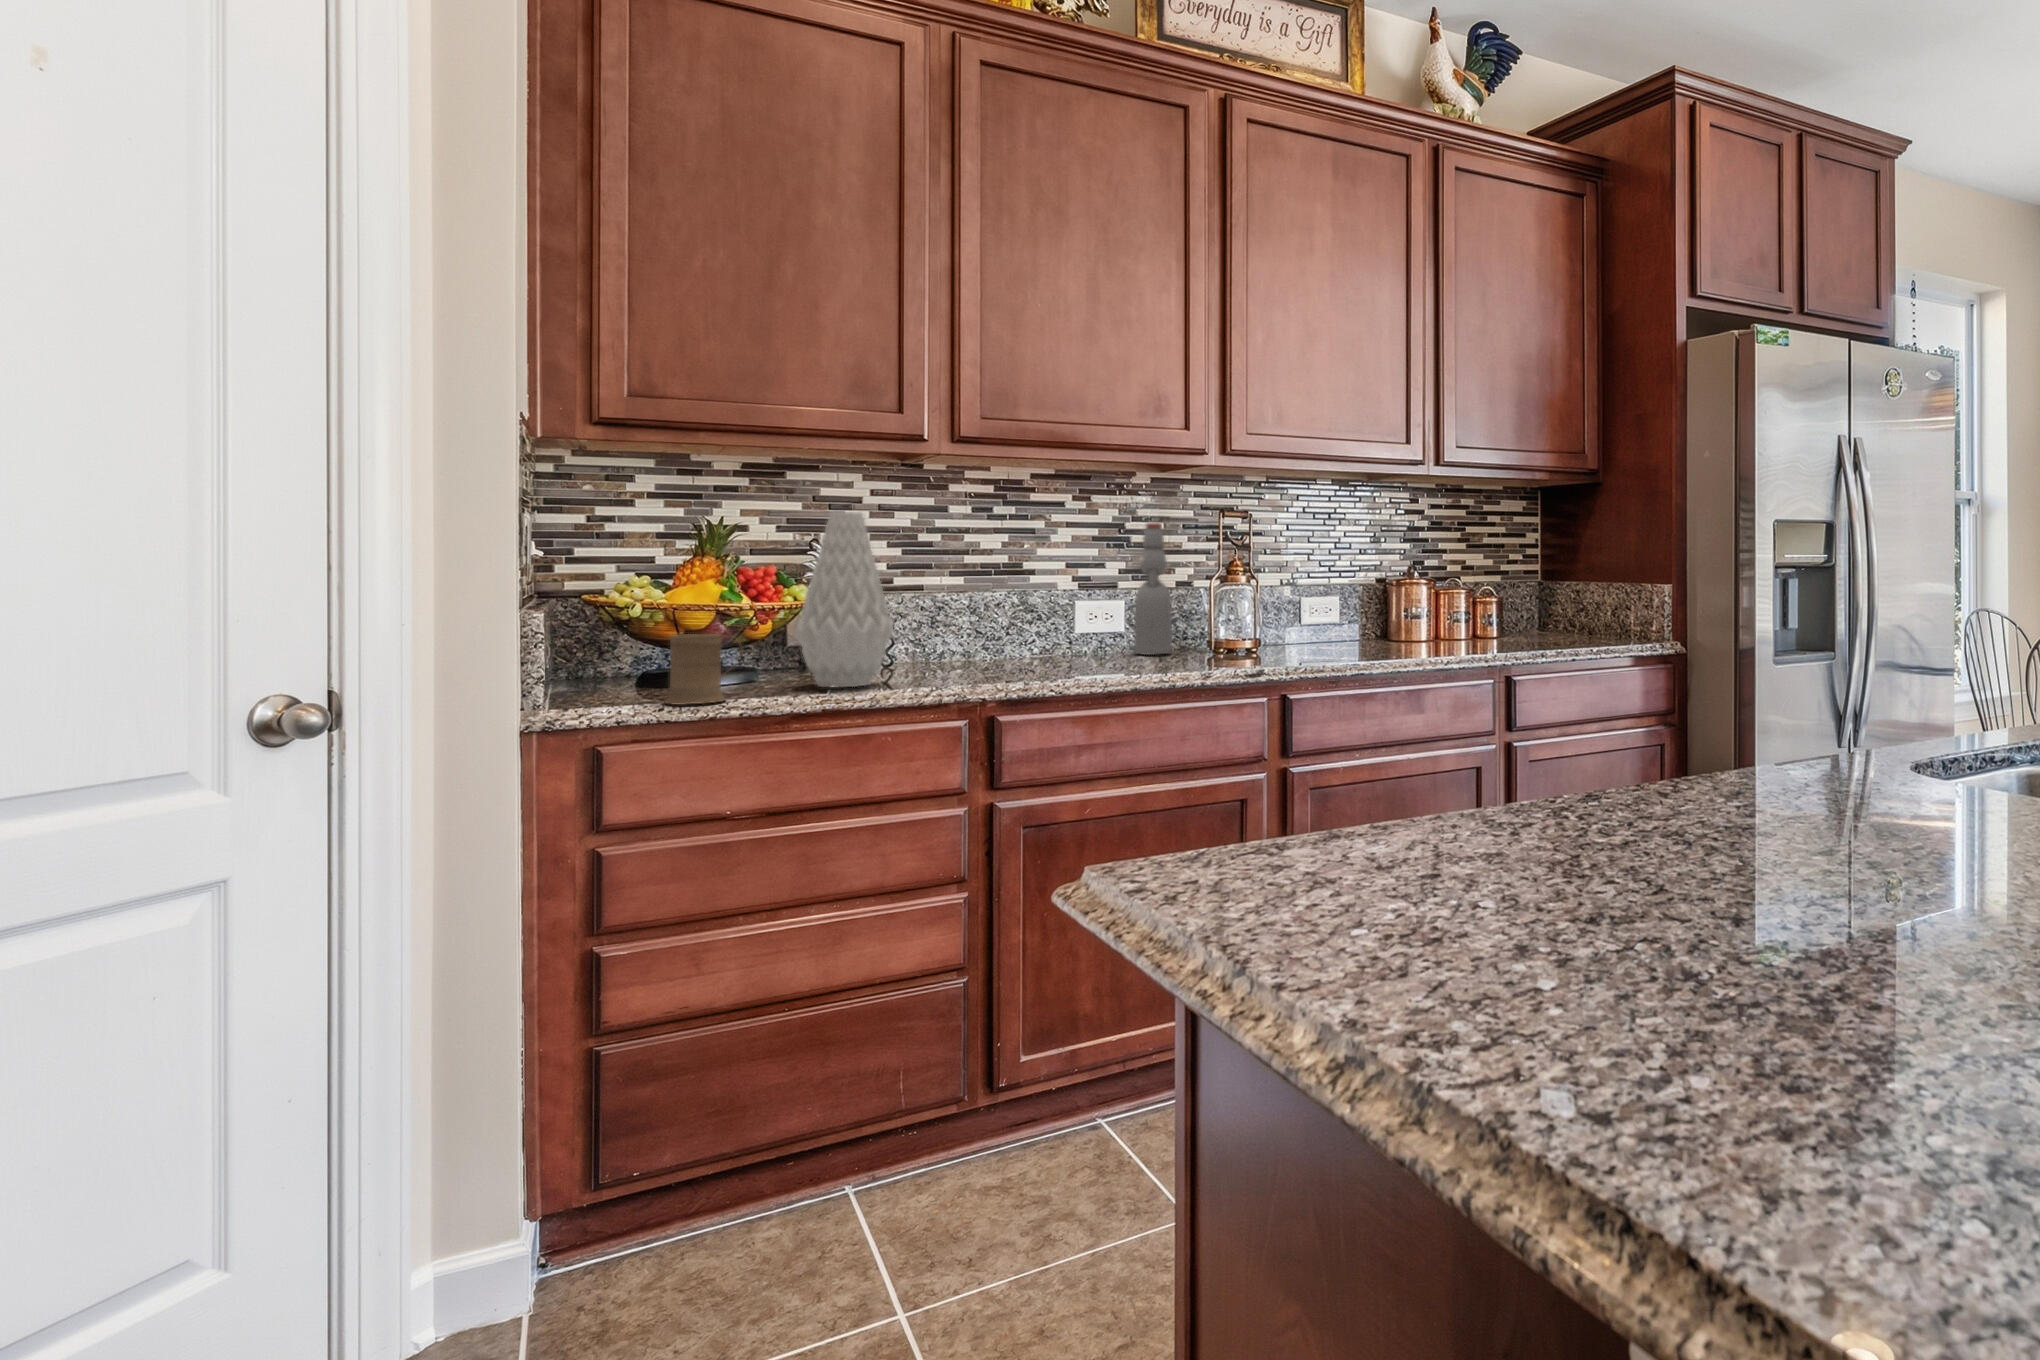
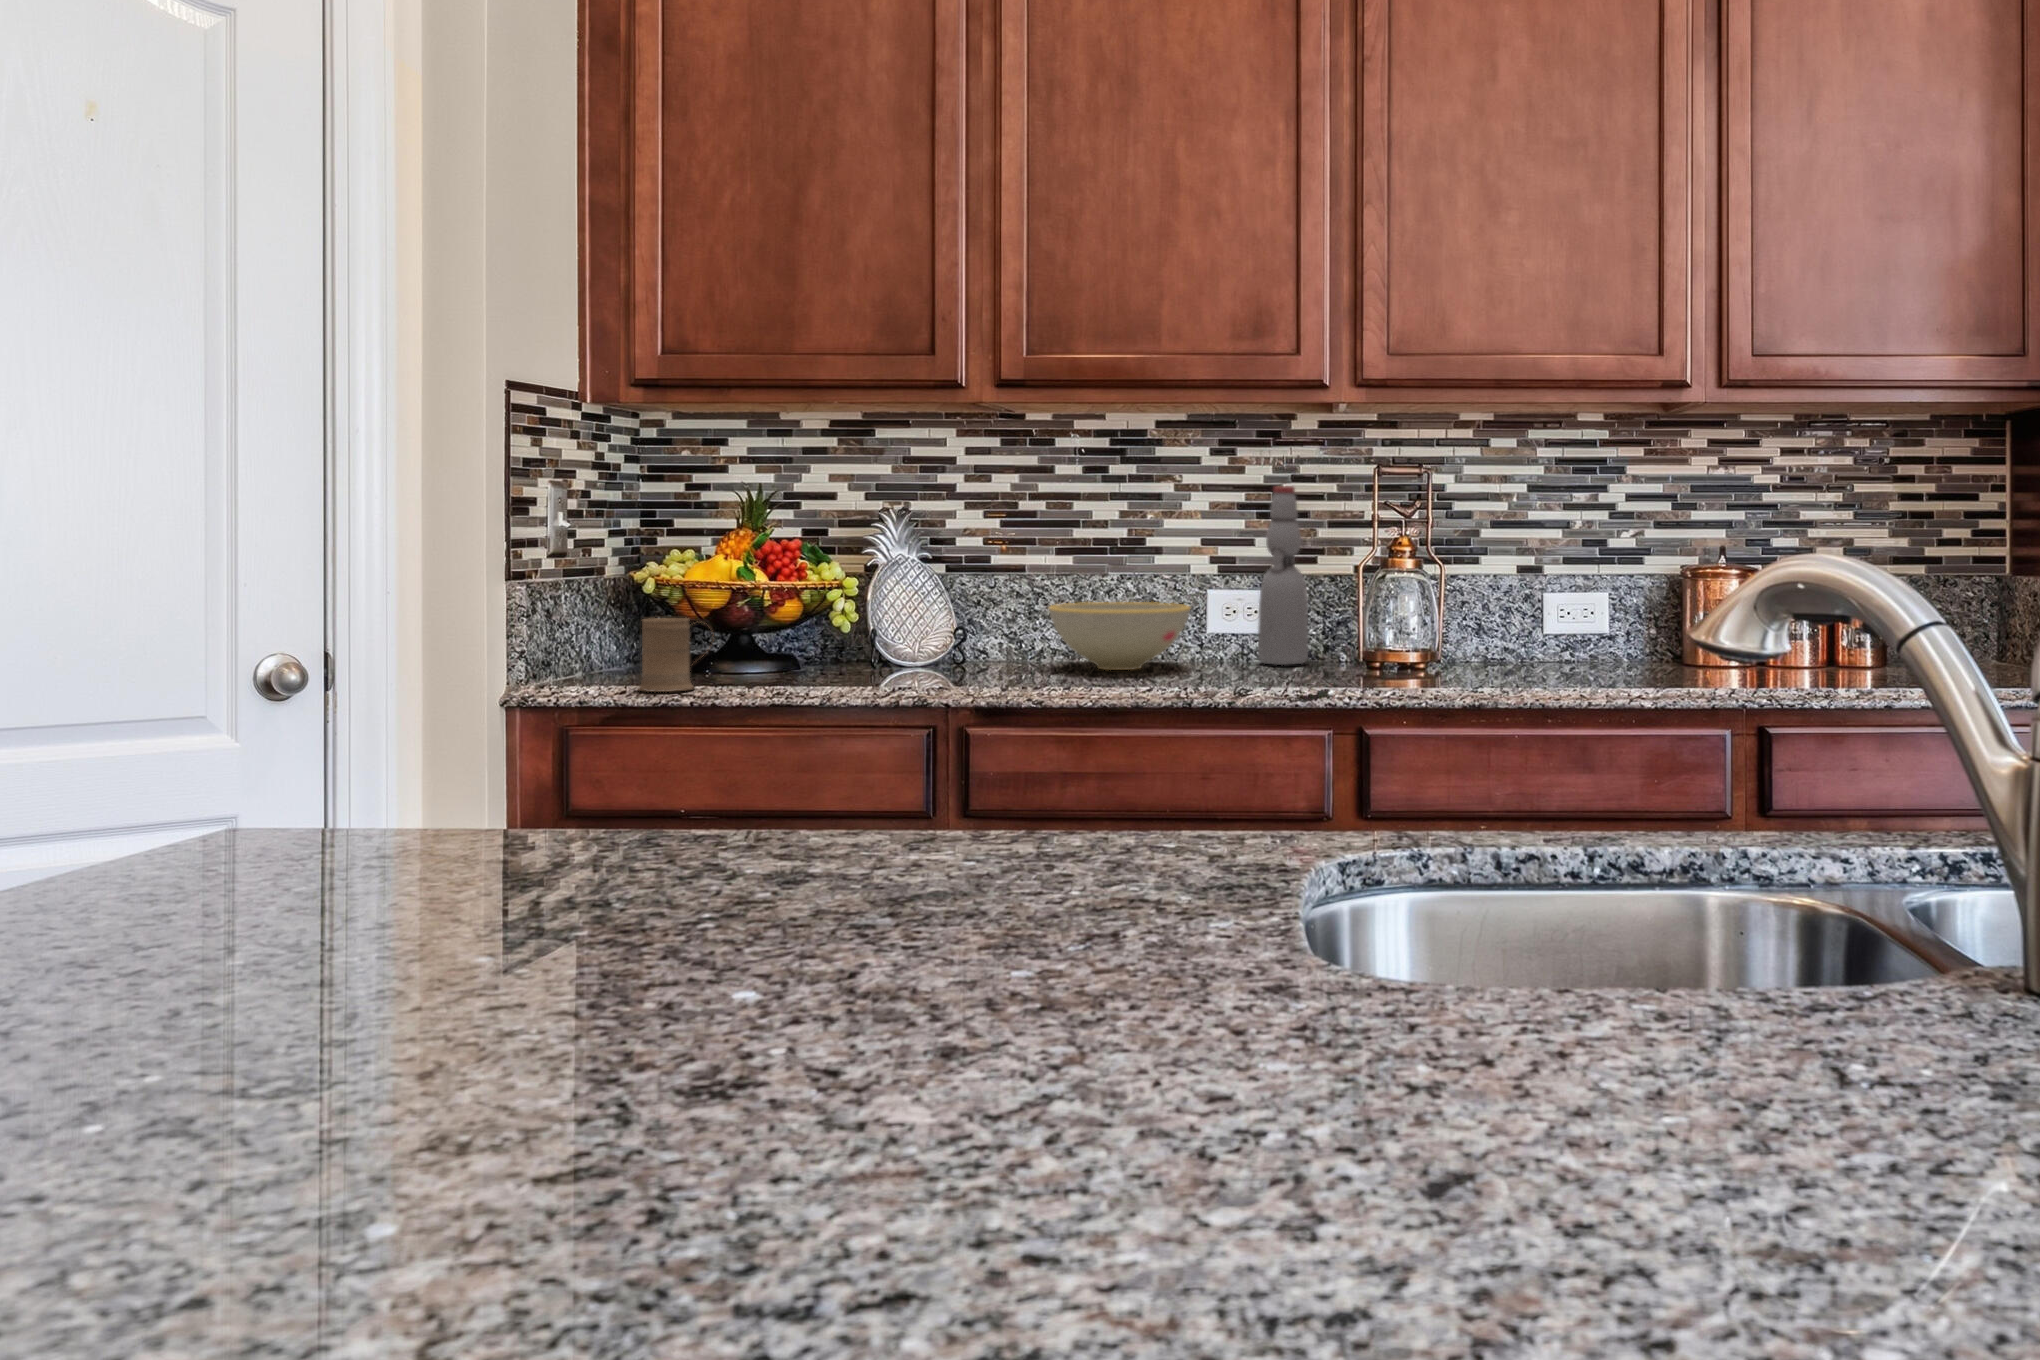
vase: present [795,512,893,688] -> none [784,484,887,684]
bowl: none [988,612,1105,664] -> present [1048,602,1191,670]

